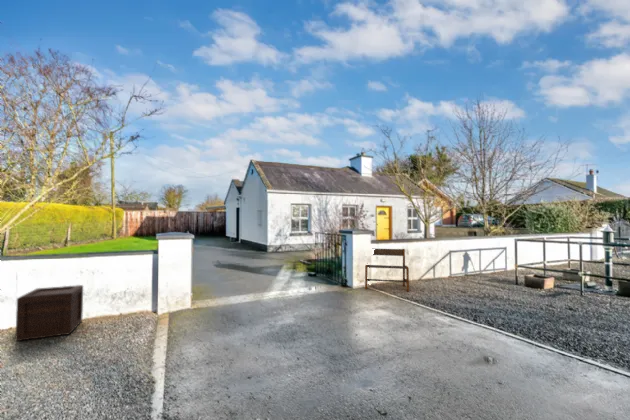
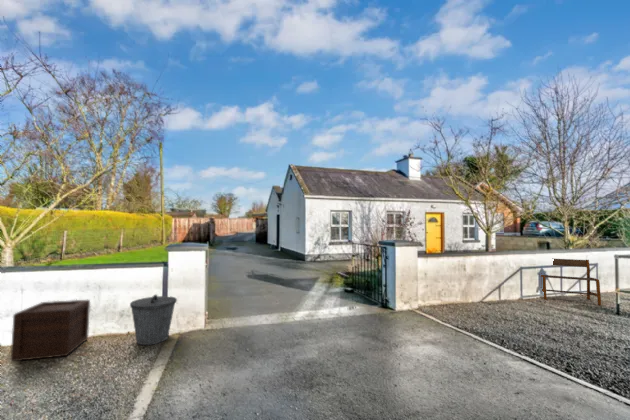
bench: present [365,248,409,291] -> present [541,258,601,305]
trash can: none [125,279,167,322] -> present [130,295,177,345]

